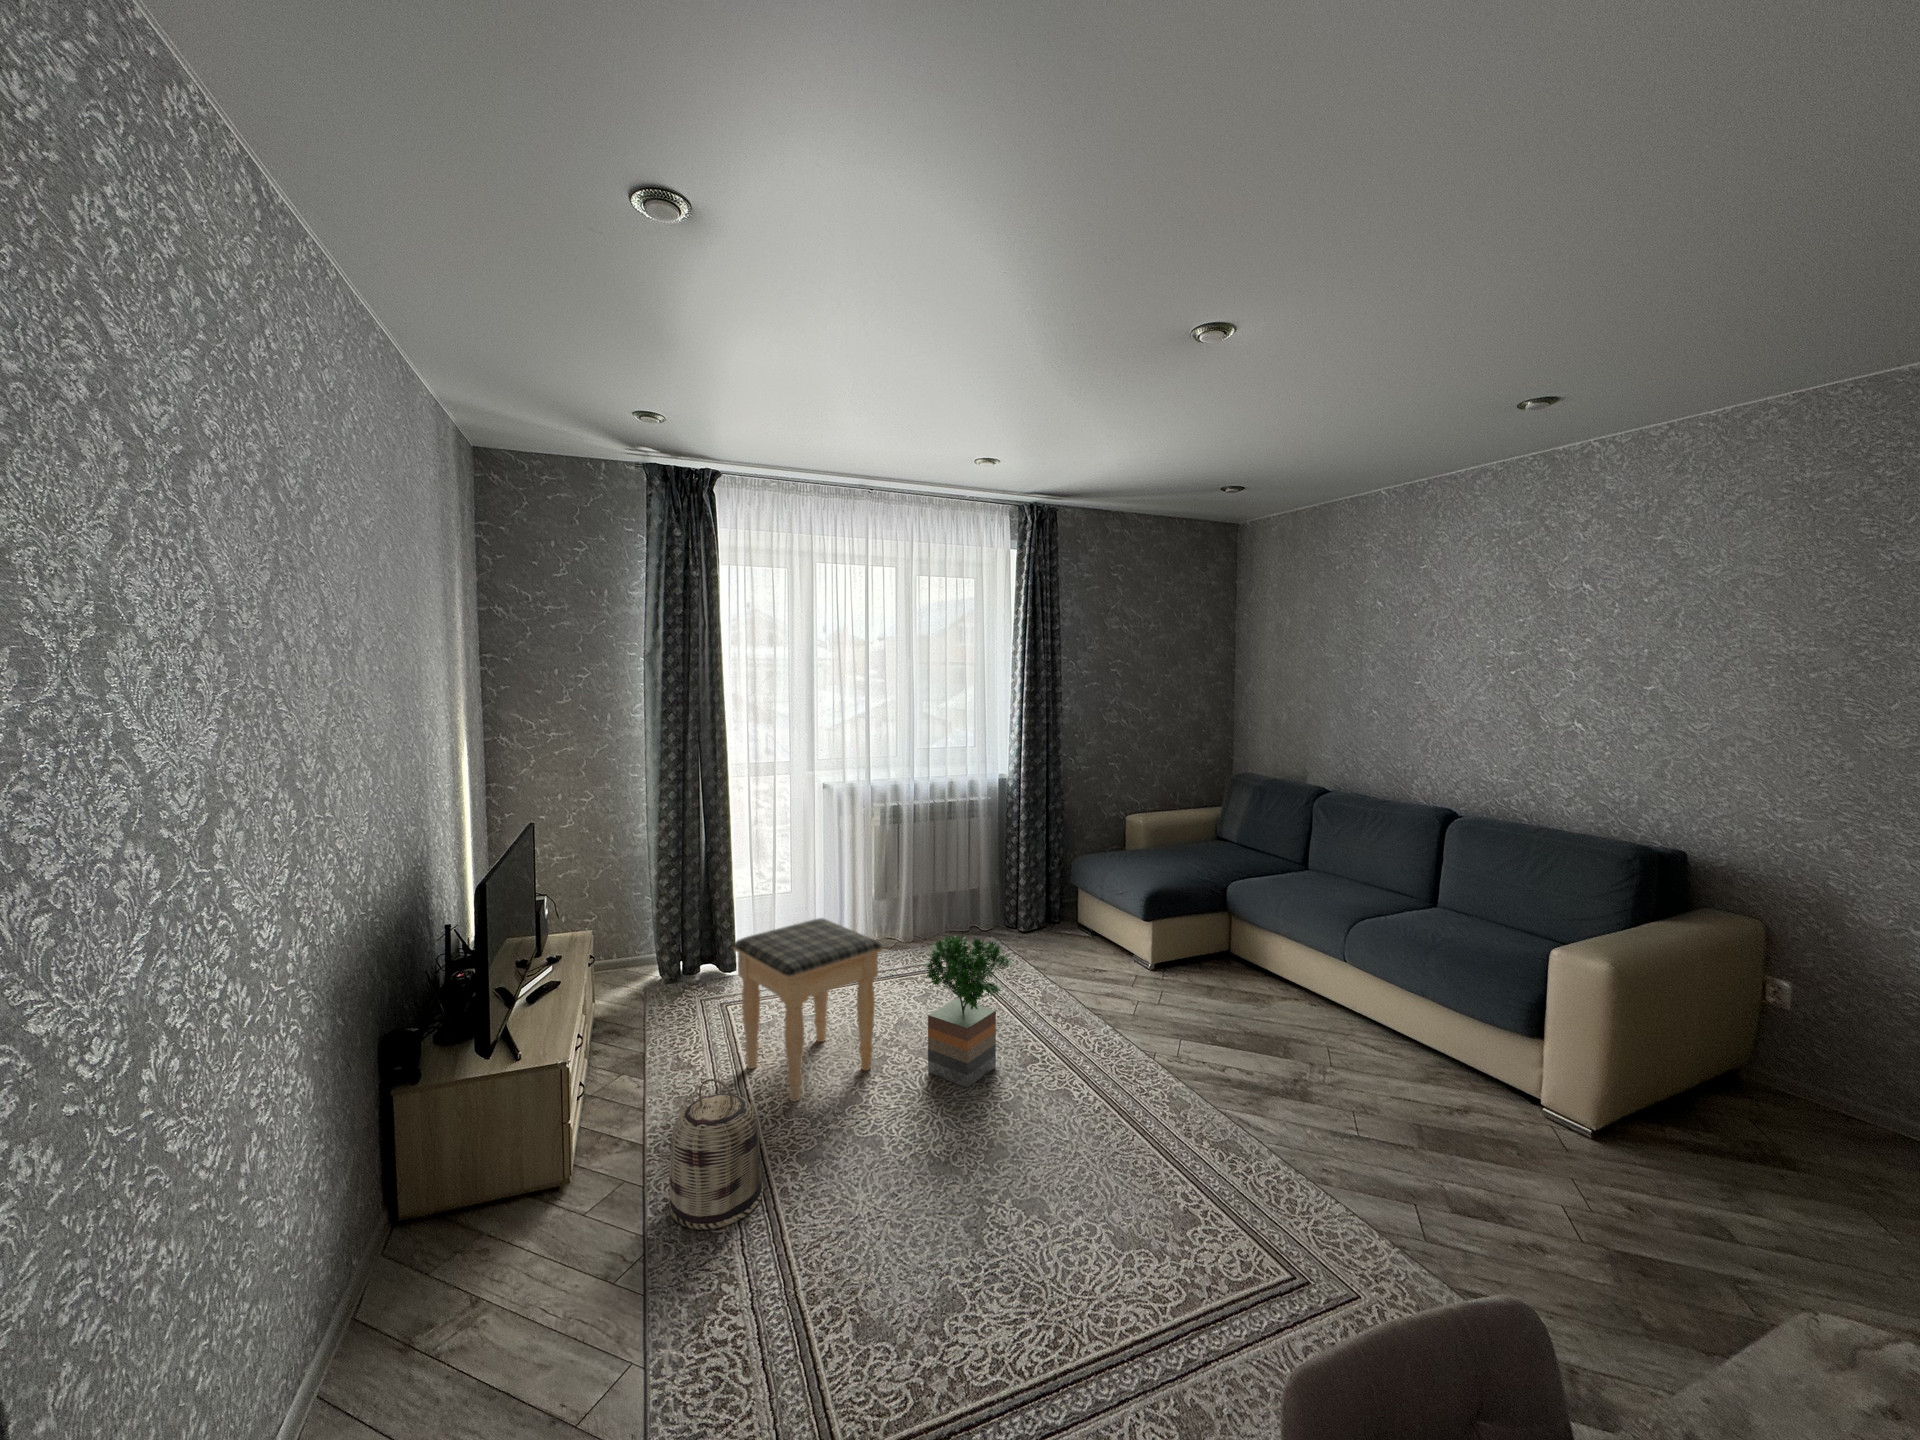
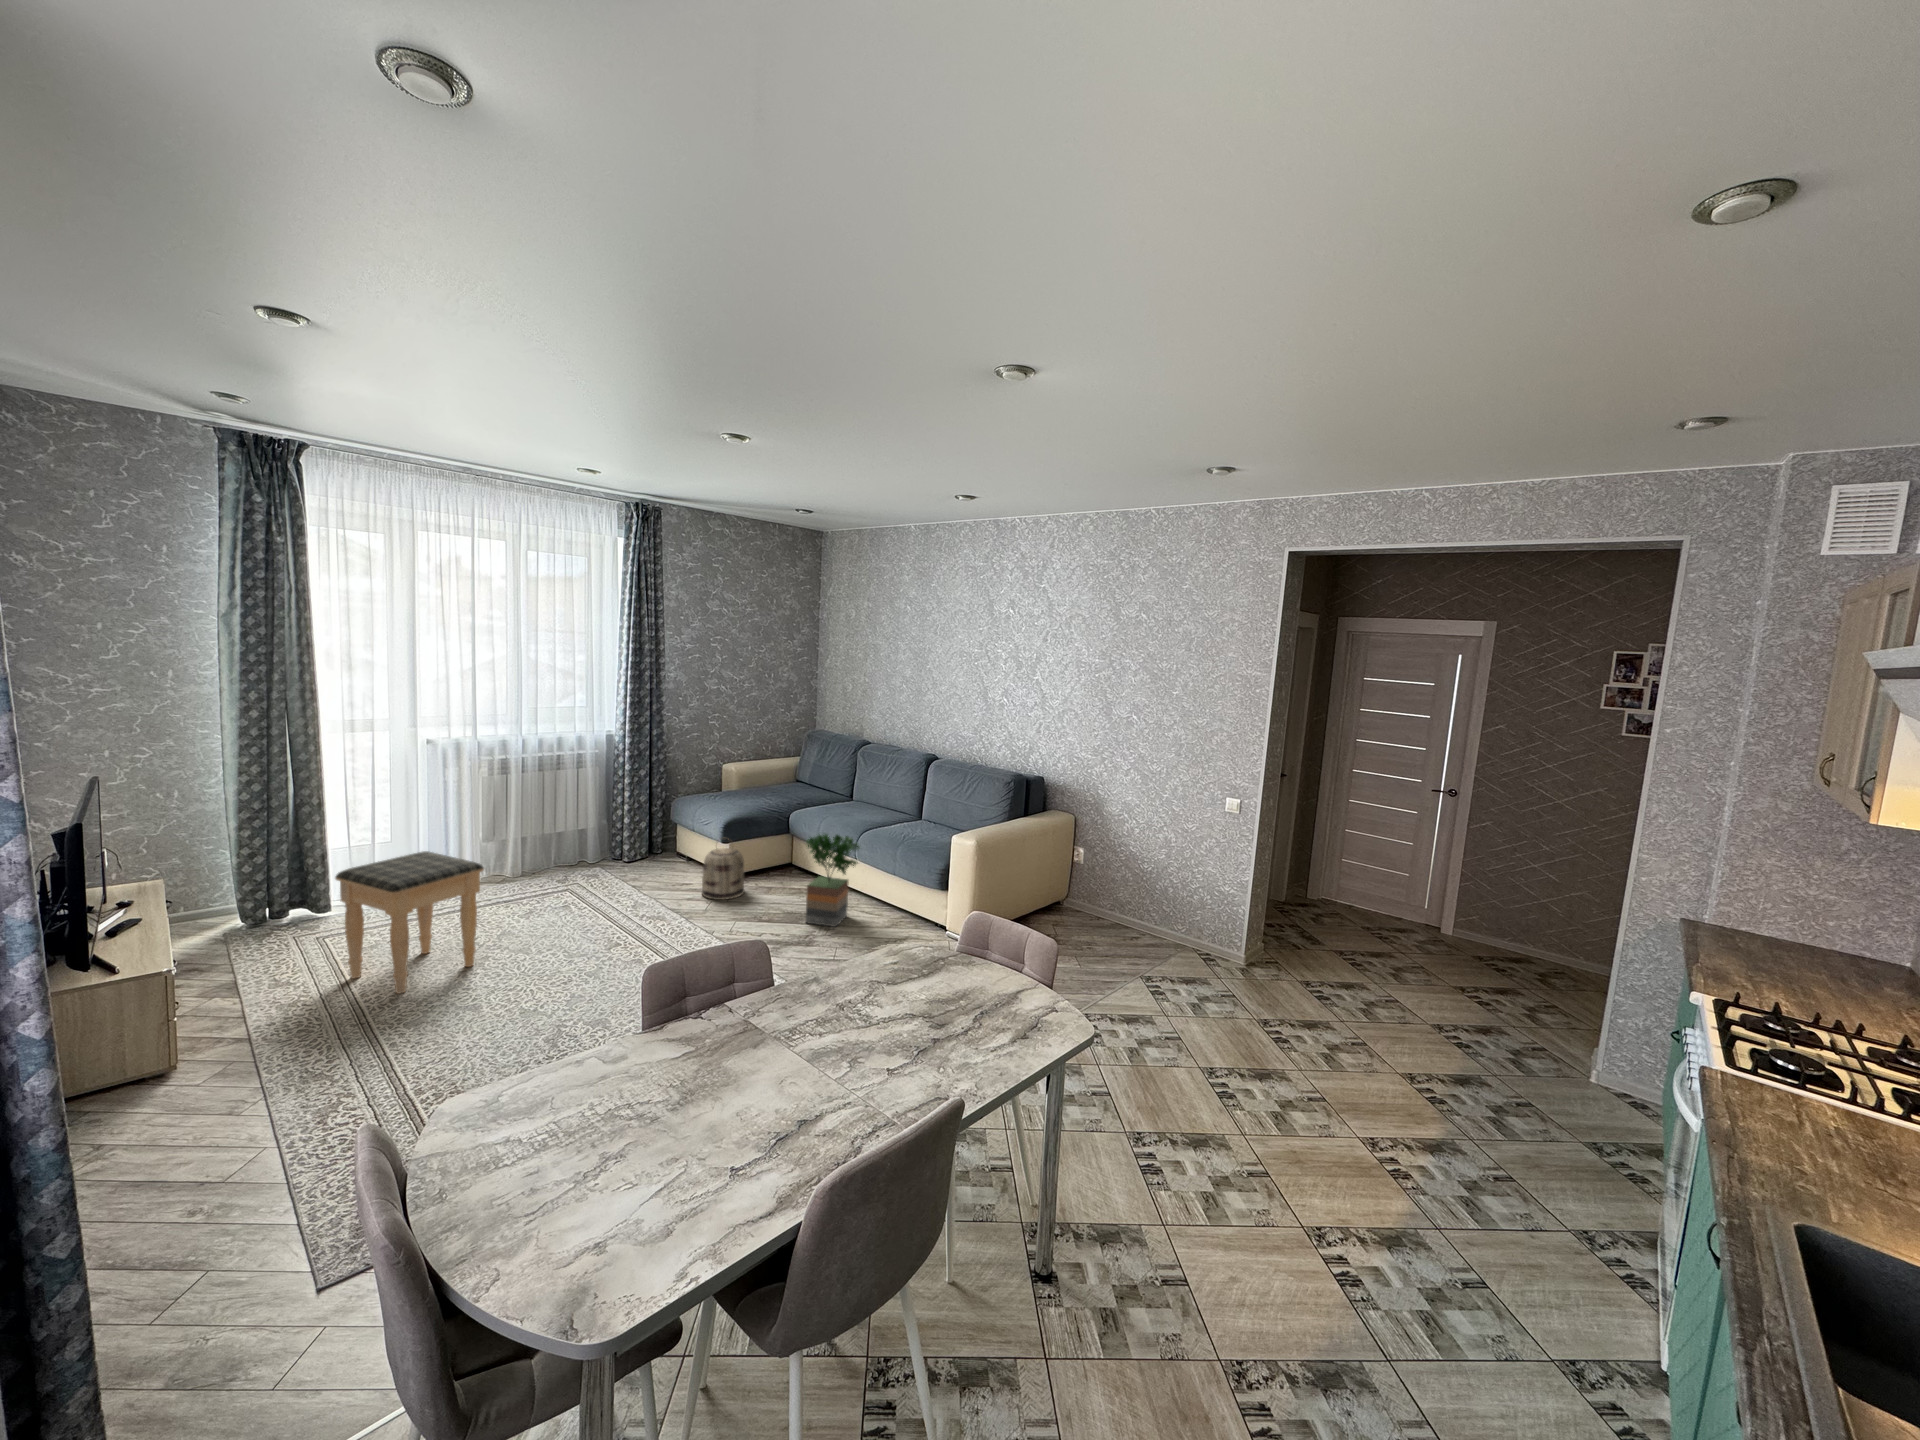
potted tree: present [925,935,1011,1088] -> present [806,834,860,927]
basket: present [669,1079,763,1230] -> present [702,838,744,900]

